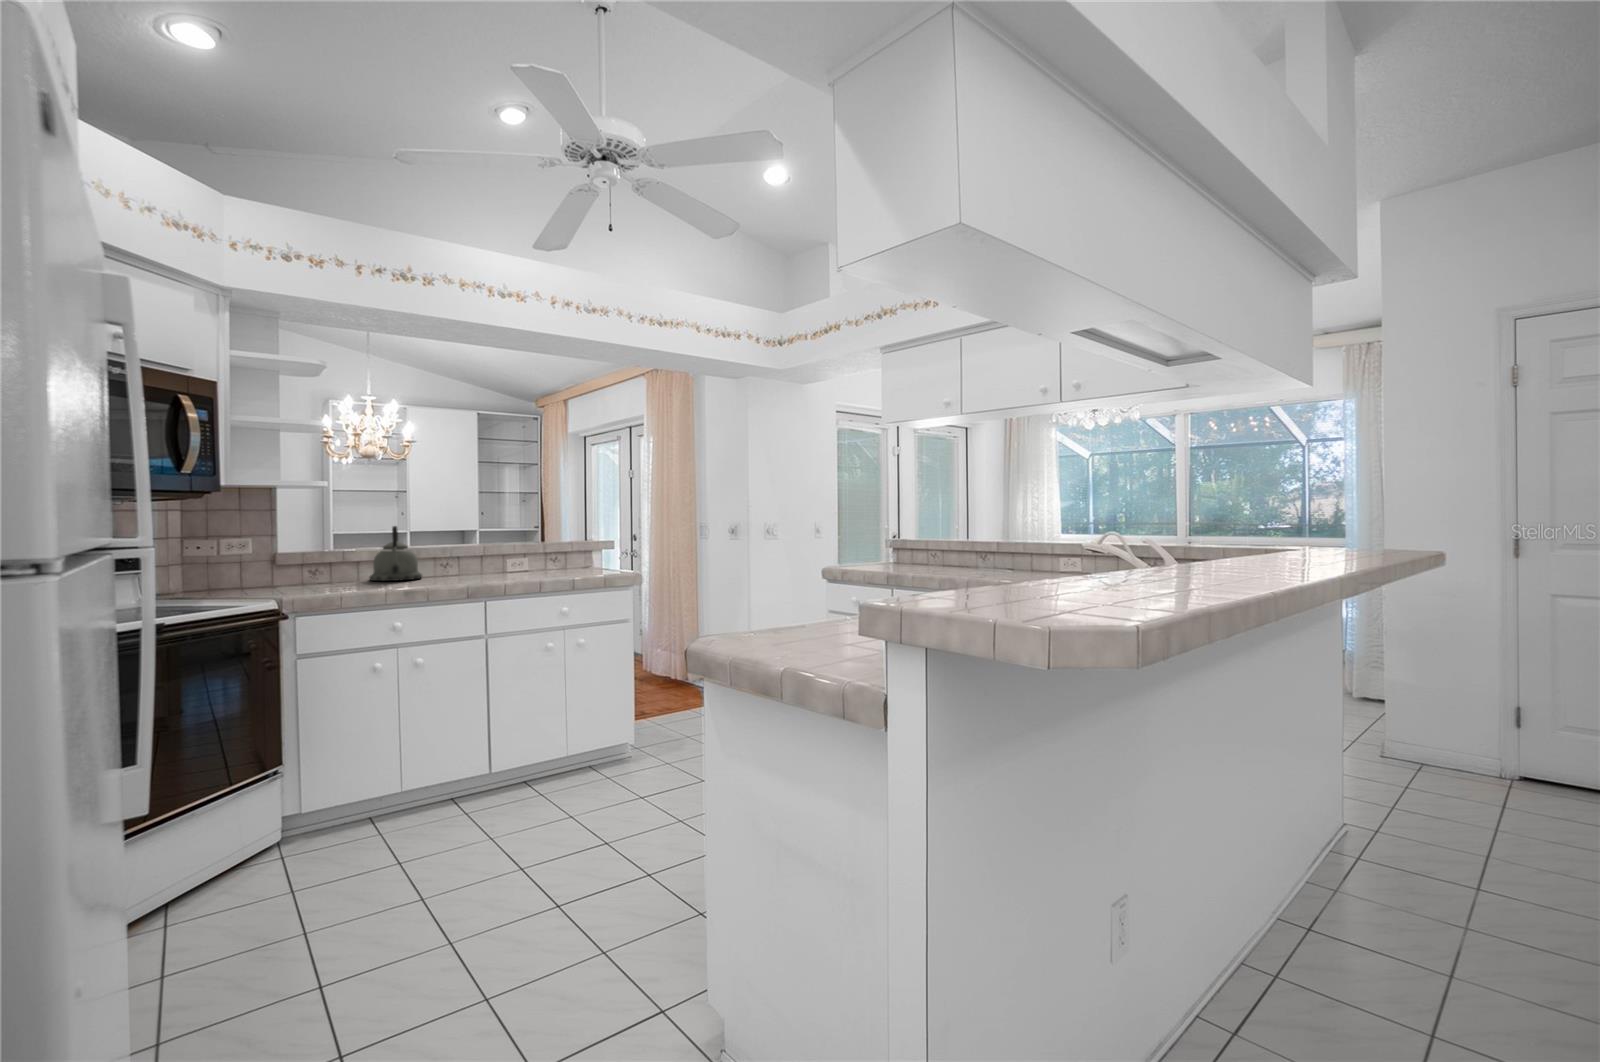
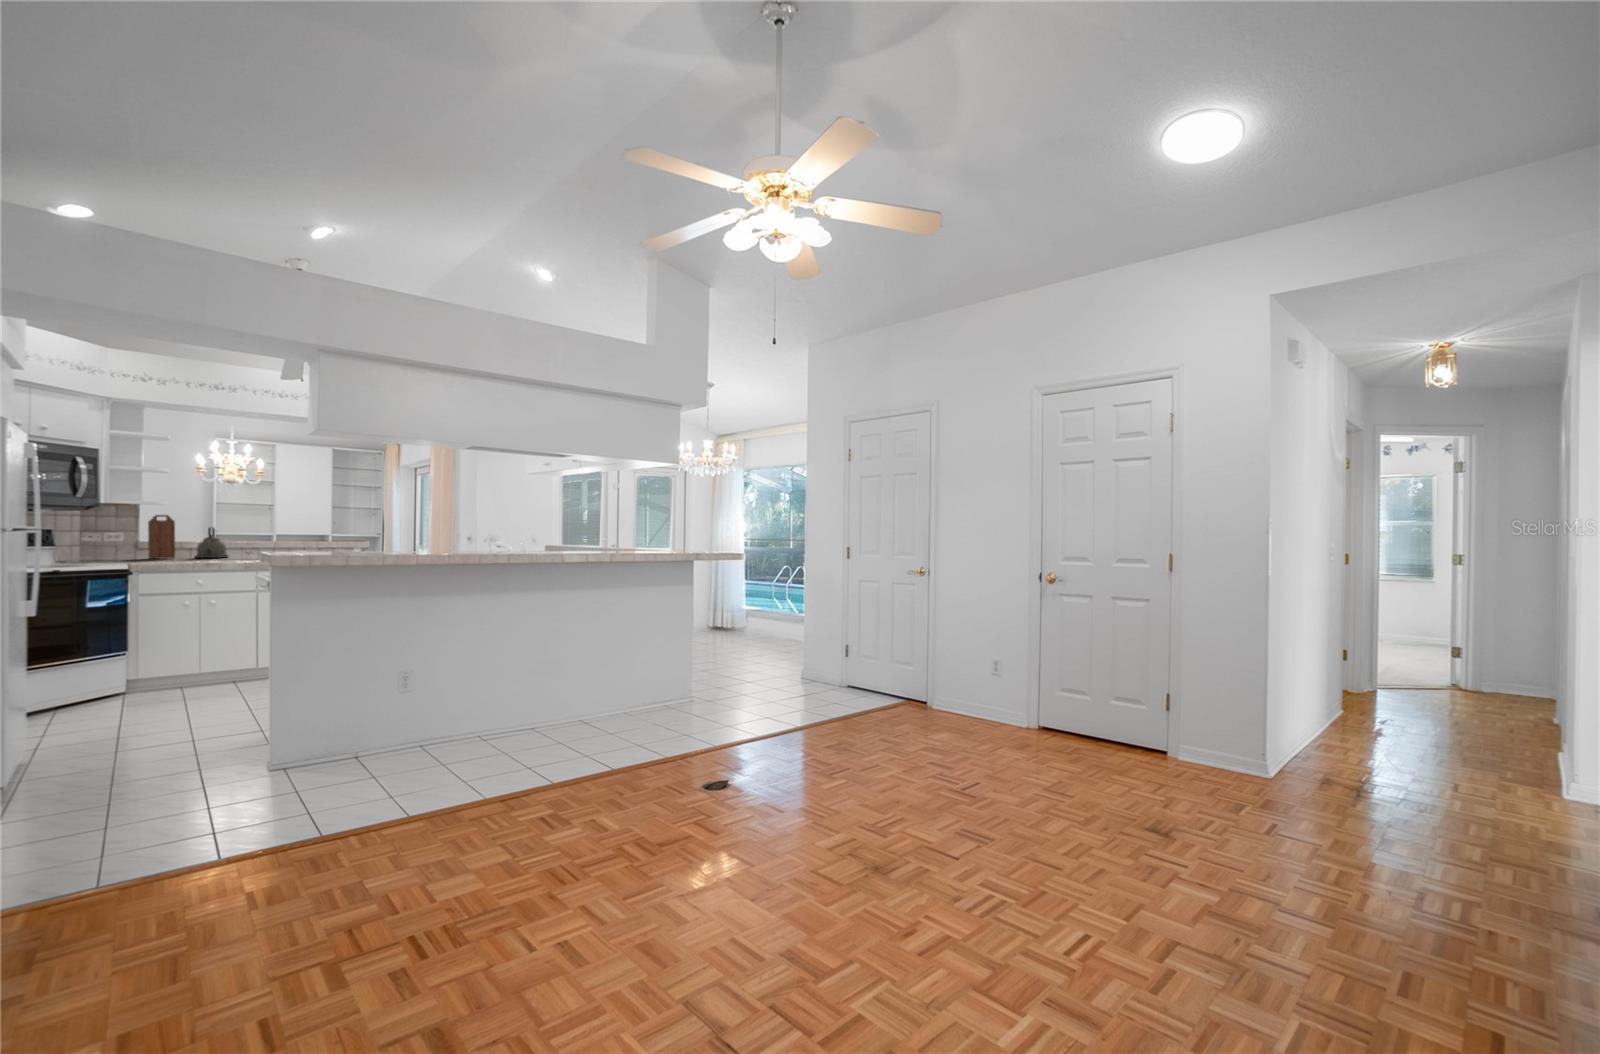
cutting board: none [294,504,340,582] -> present [148,515,175,559]

